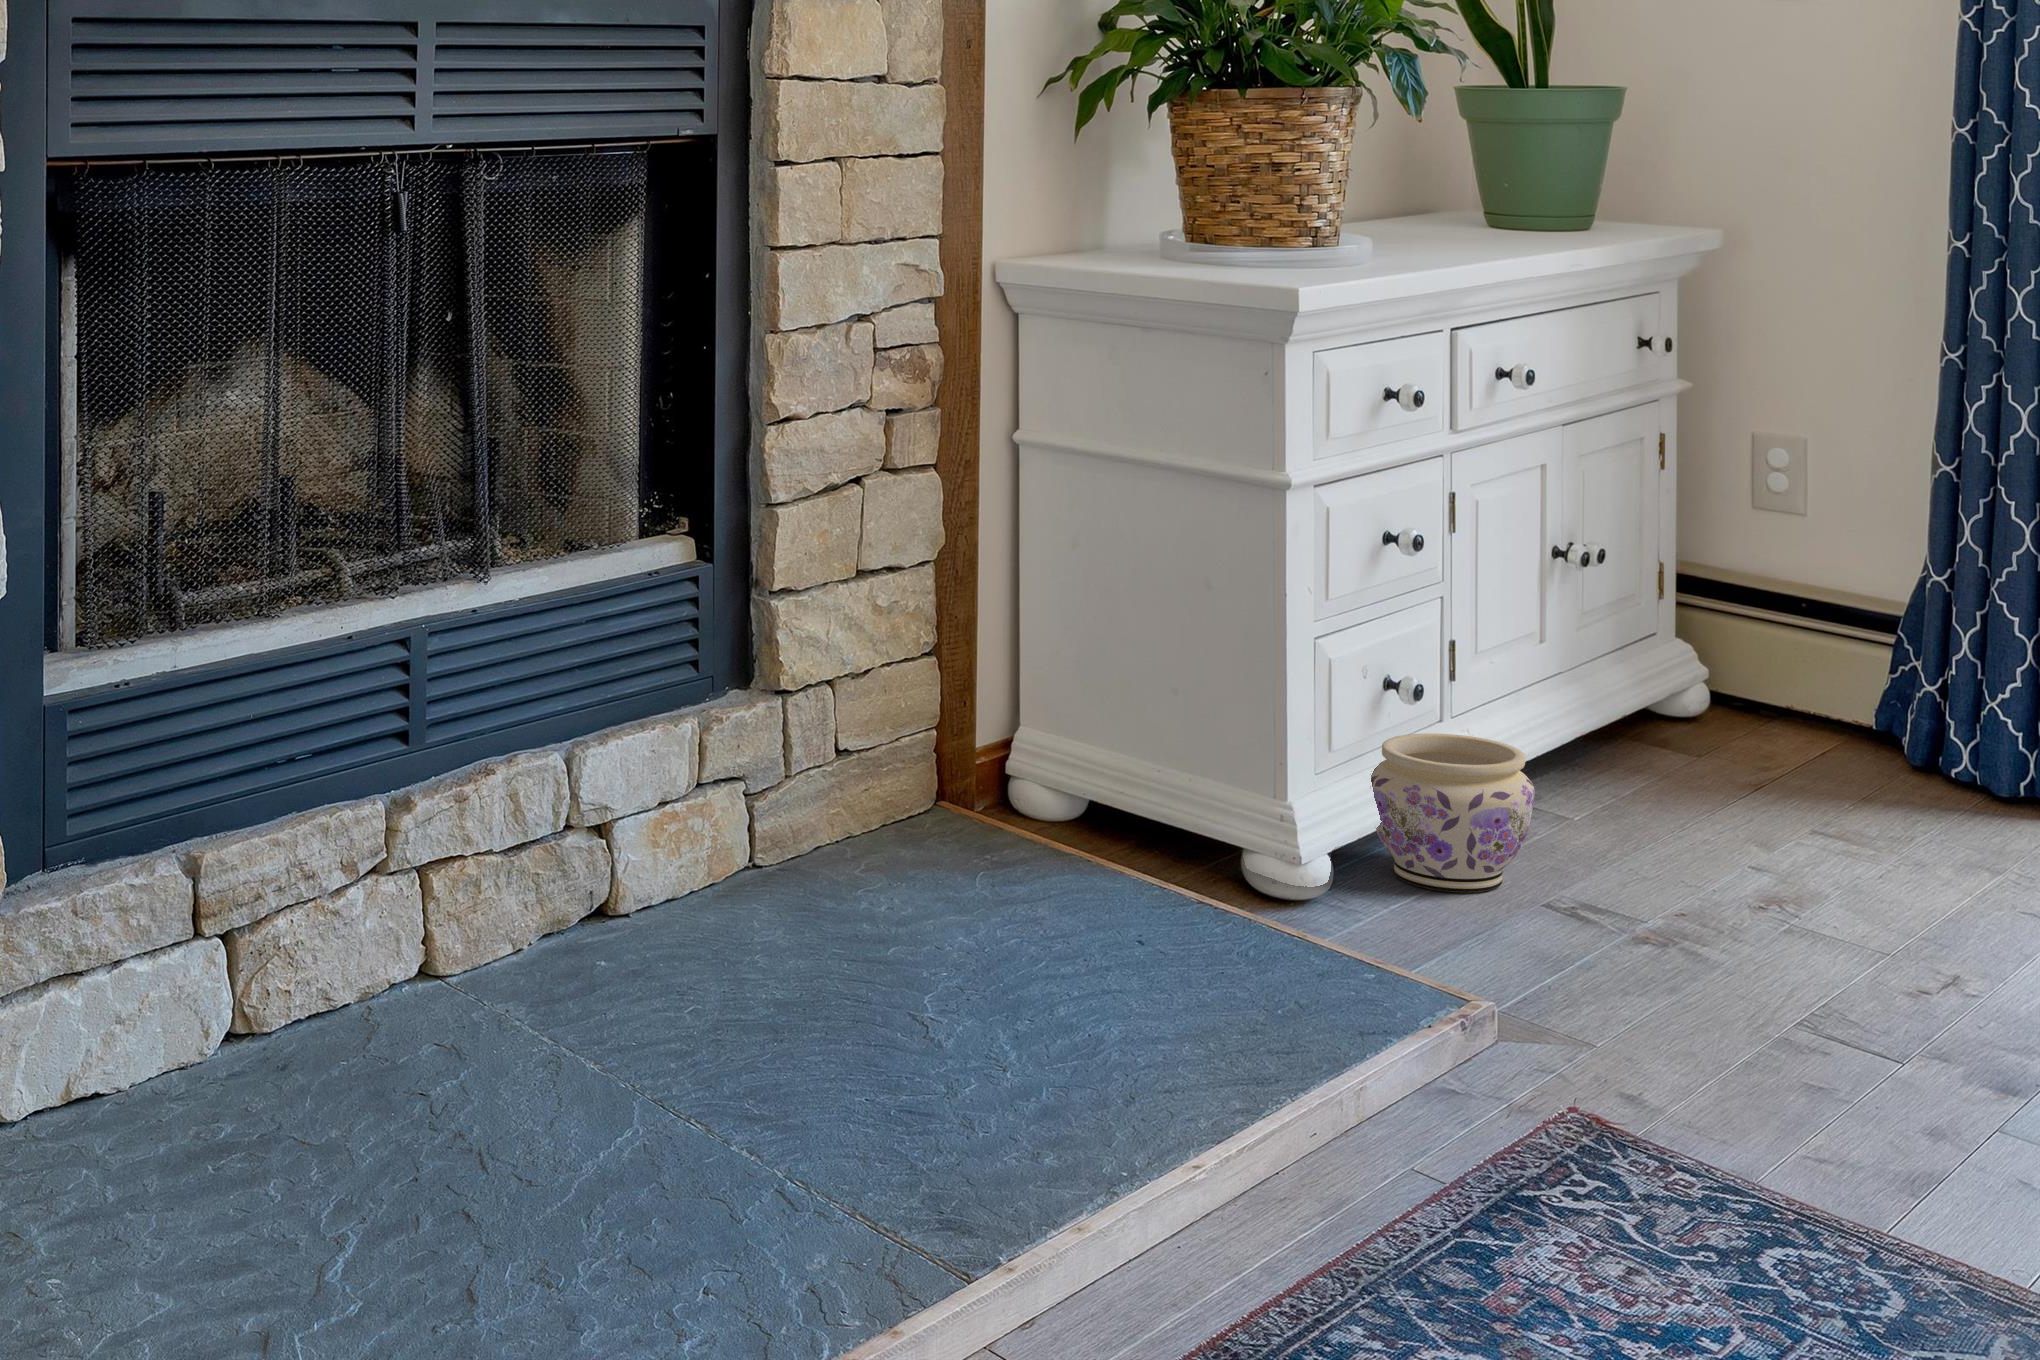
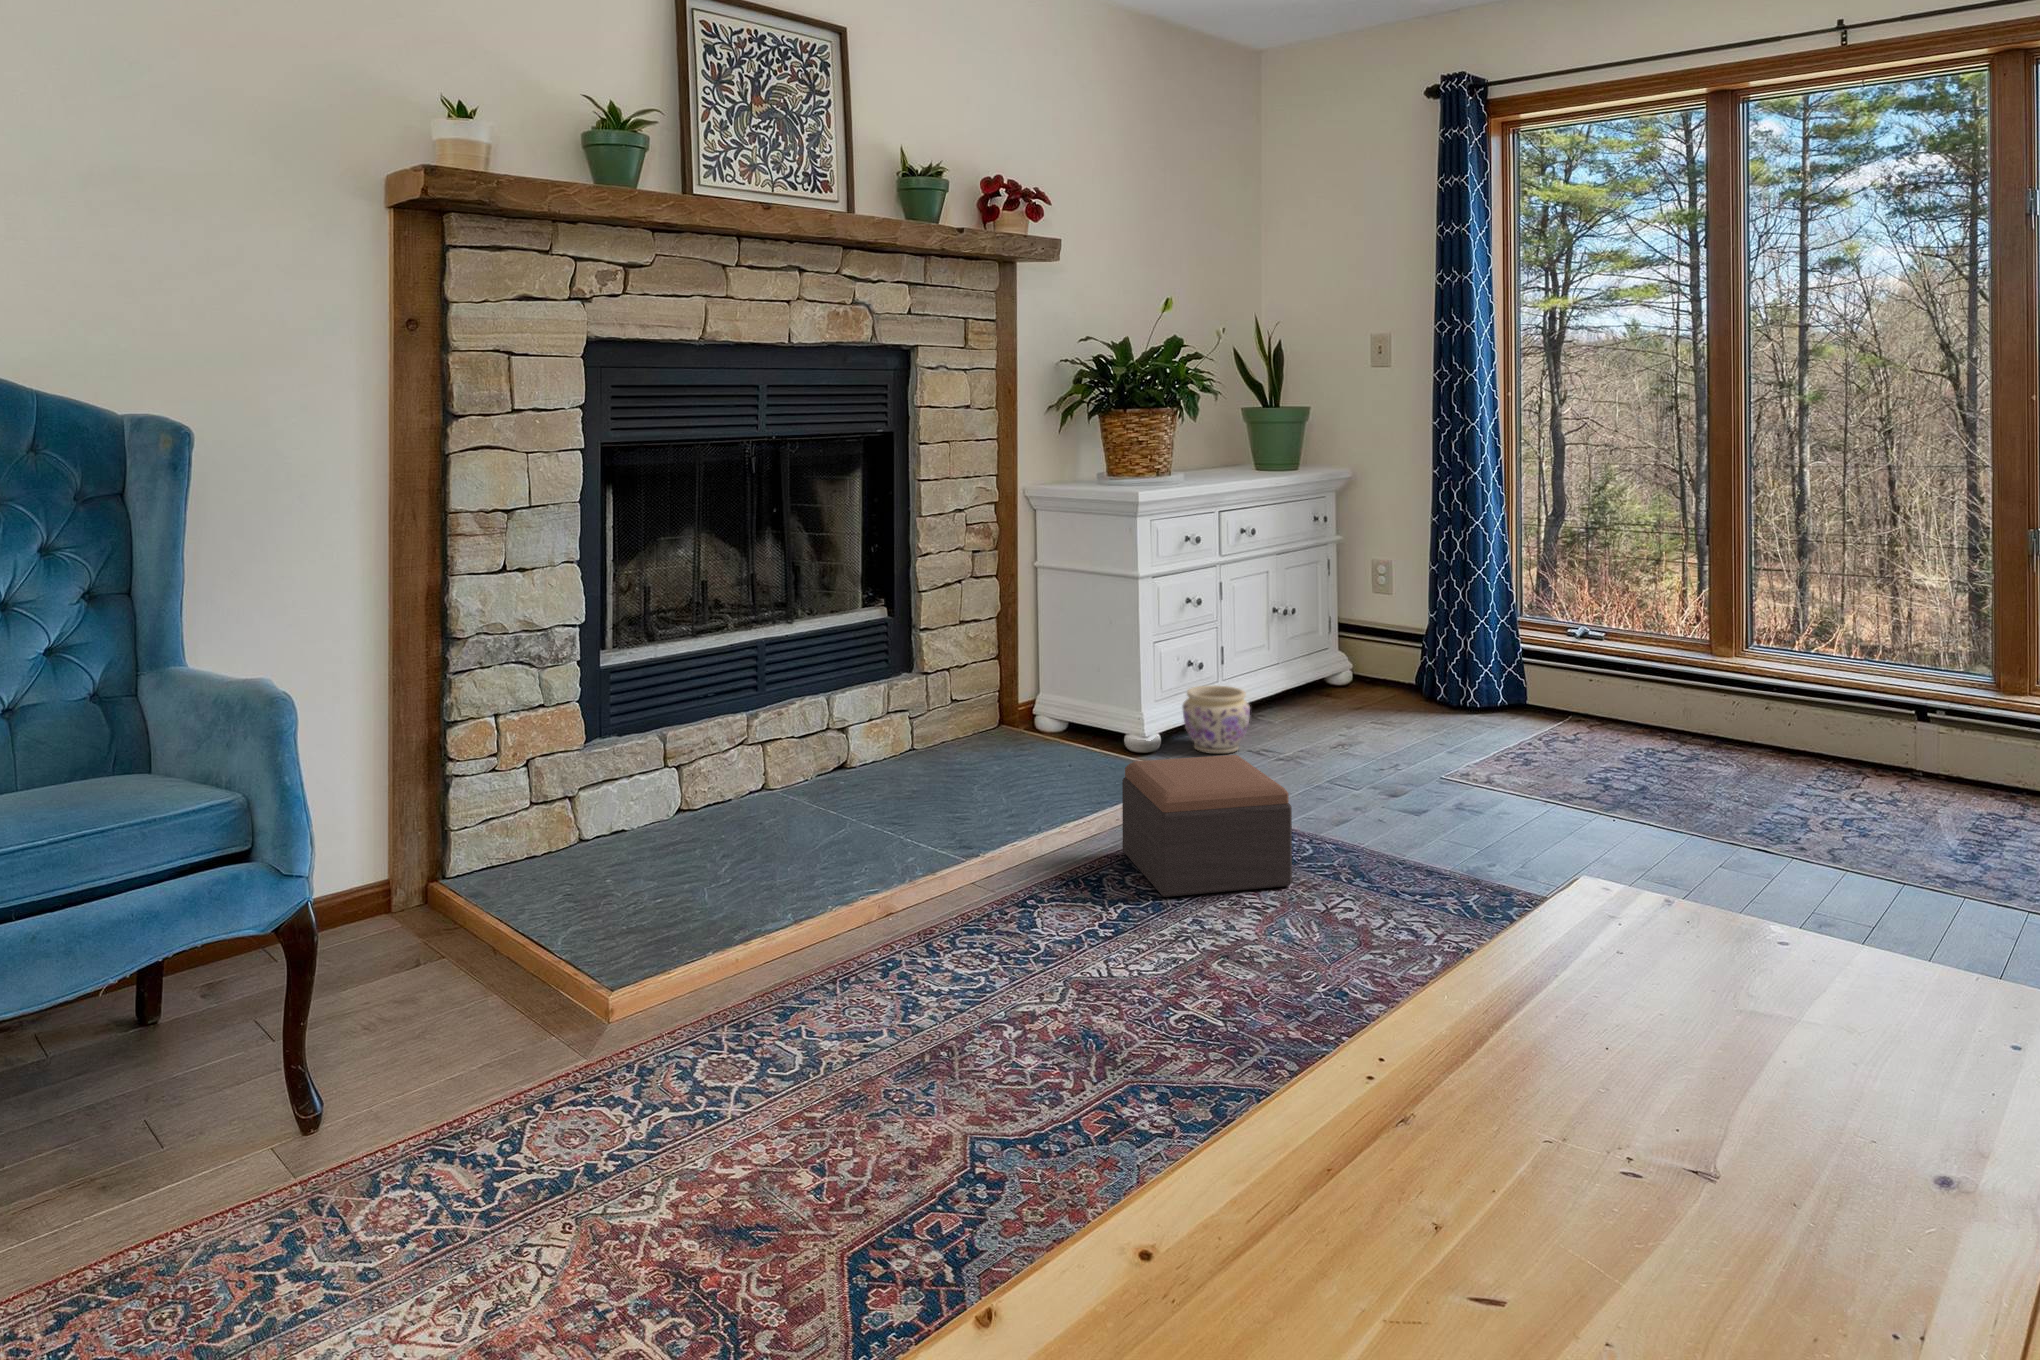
footstool: none [1296,924,1749,1261] -> present [1122,755,1292,897]

